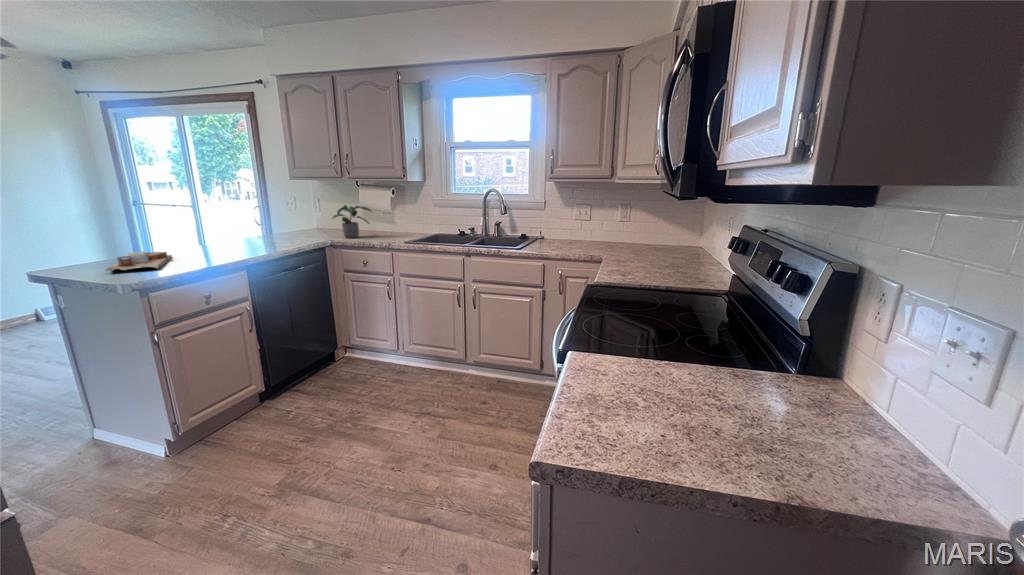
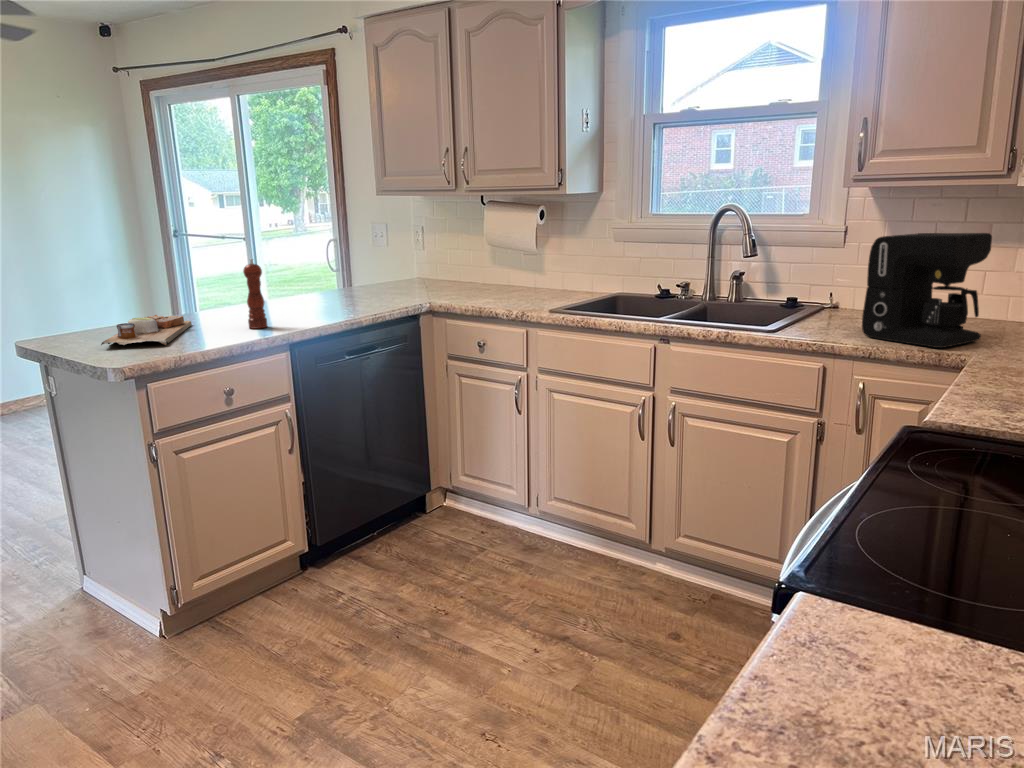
coffee maker: none [558,202,608,253] -> present [862,233,992,348]
potted plant: present [332,205,371,238] -> none [432,237,502,297]
pepper mill: none [211,215,230,258] -> present [243,259,267,329]

